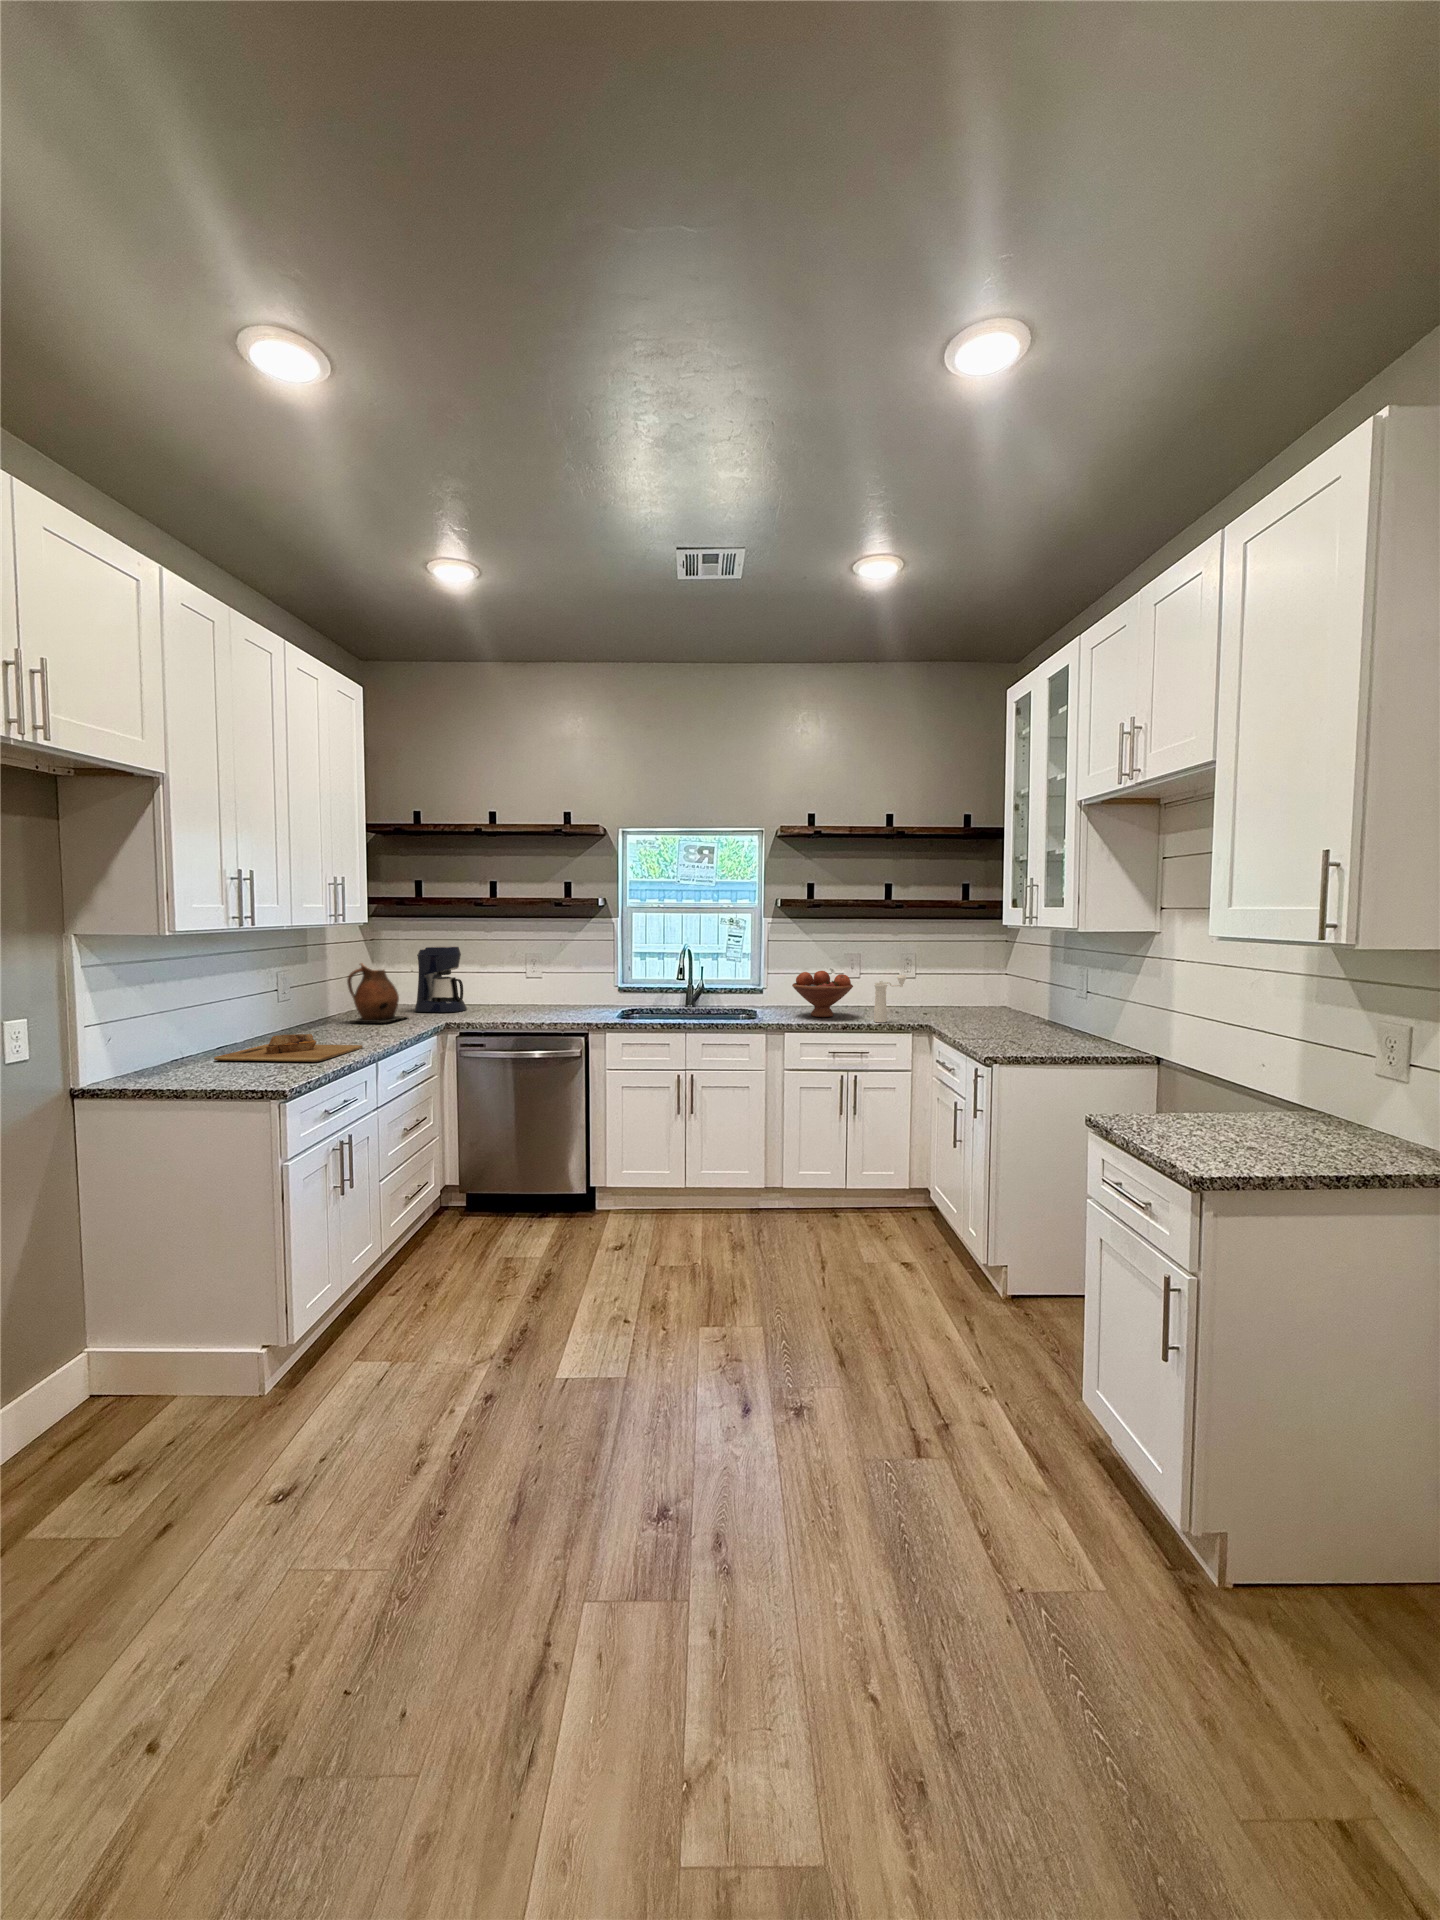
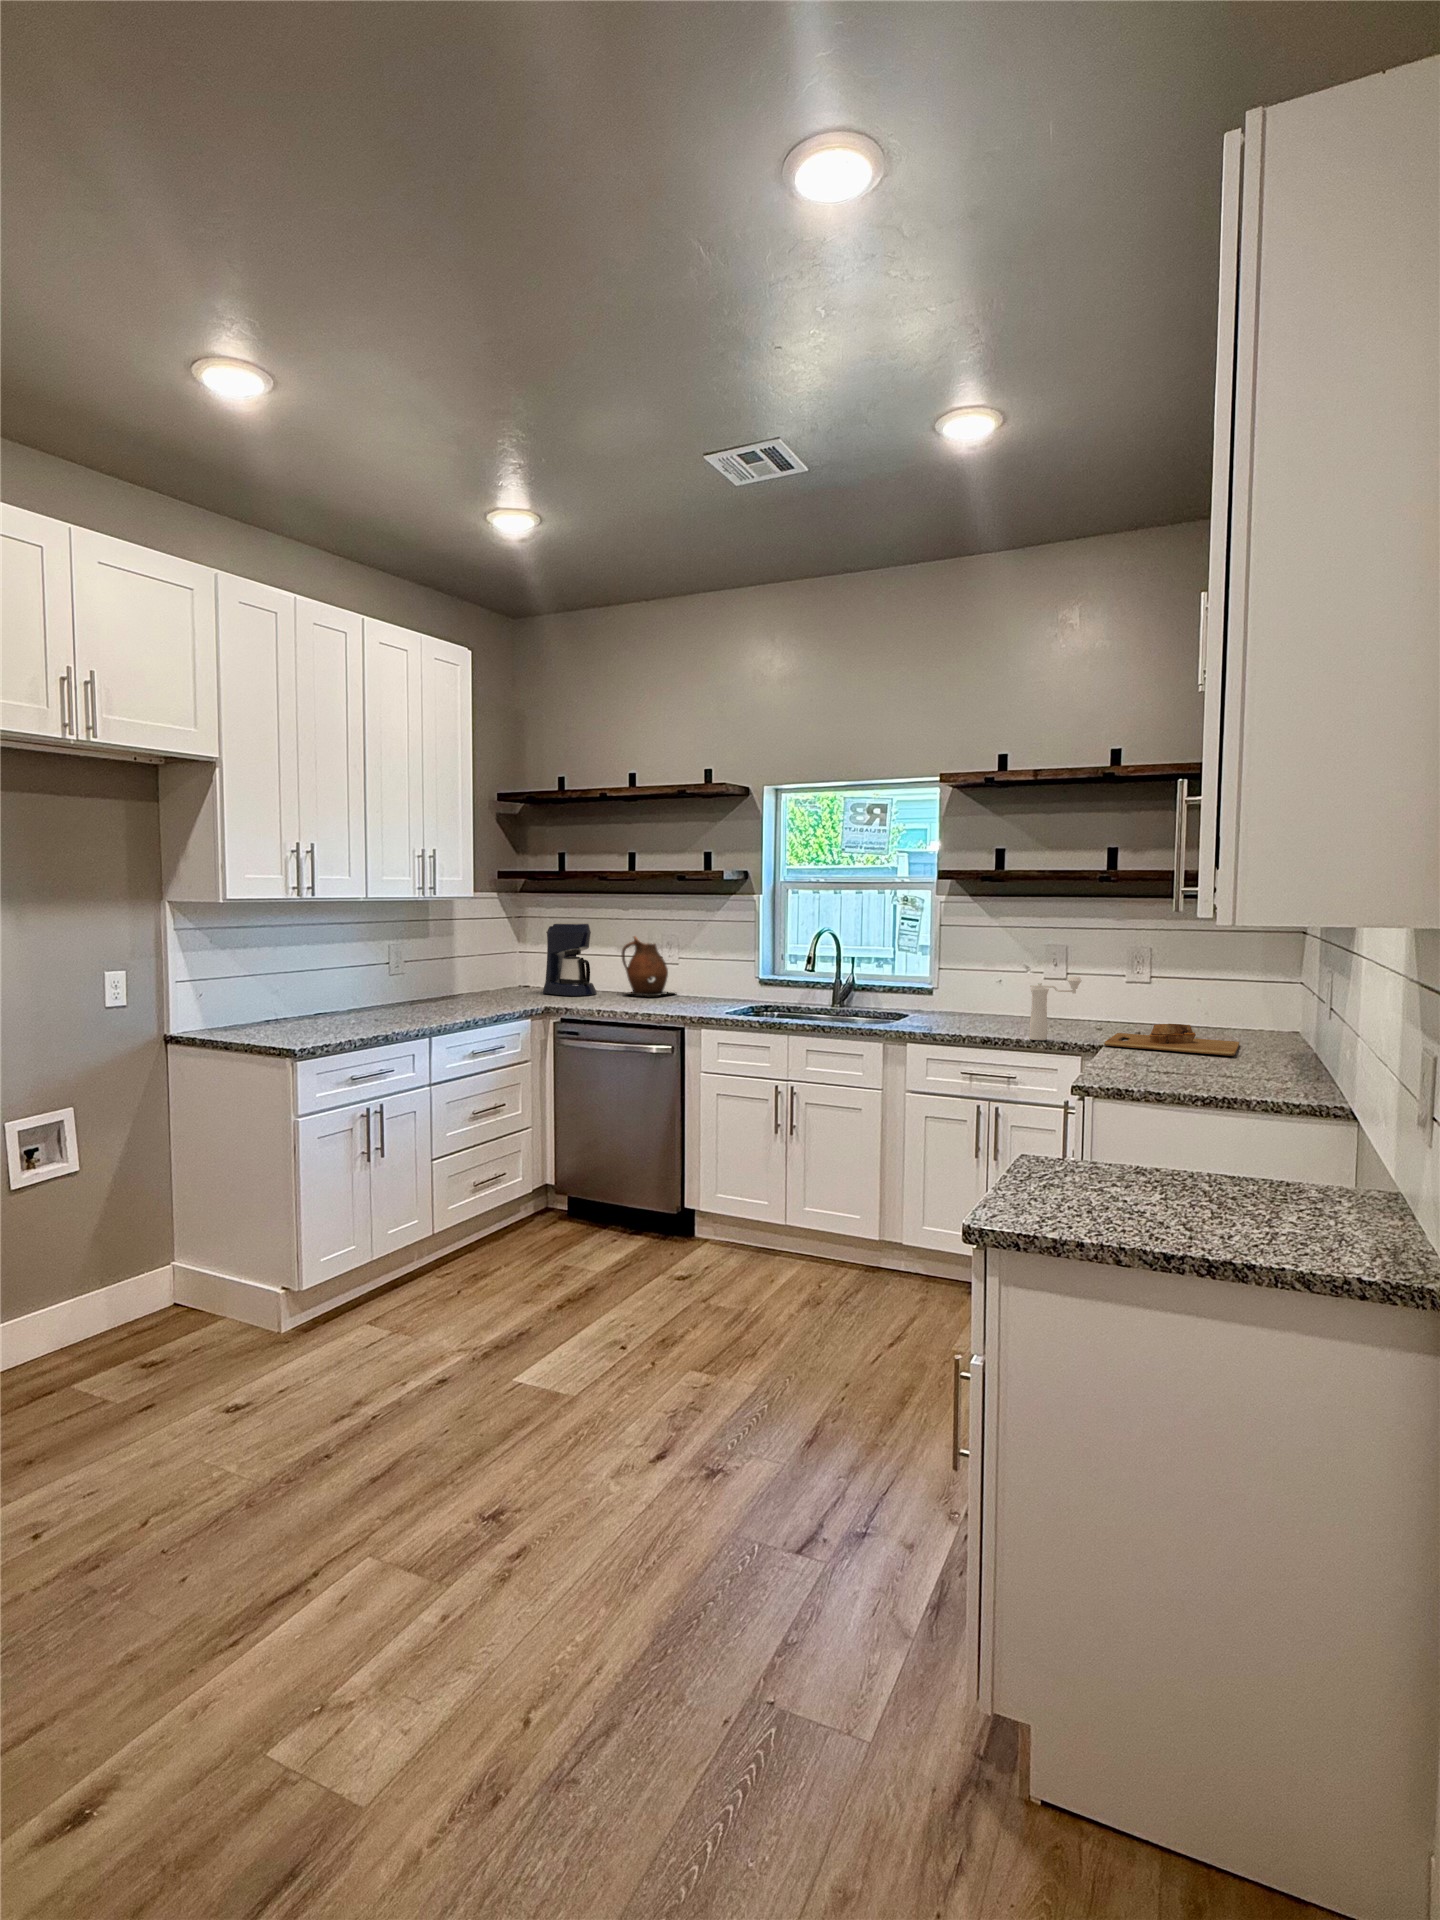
ceramic pitcher: present [347,963,408,1023] -> present [621,936,674,996]
fruit bowl: present [792,971,853,1017] -> none [935,967,1018,1029]
cutting board: present [214,1034,362,1062] -> present [1104,1024,1239,1056]

